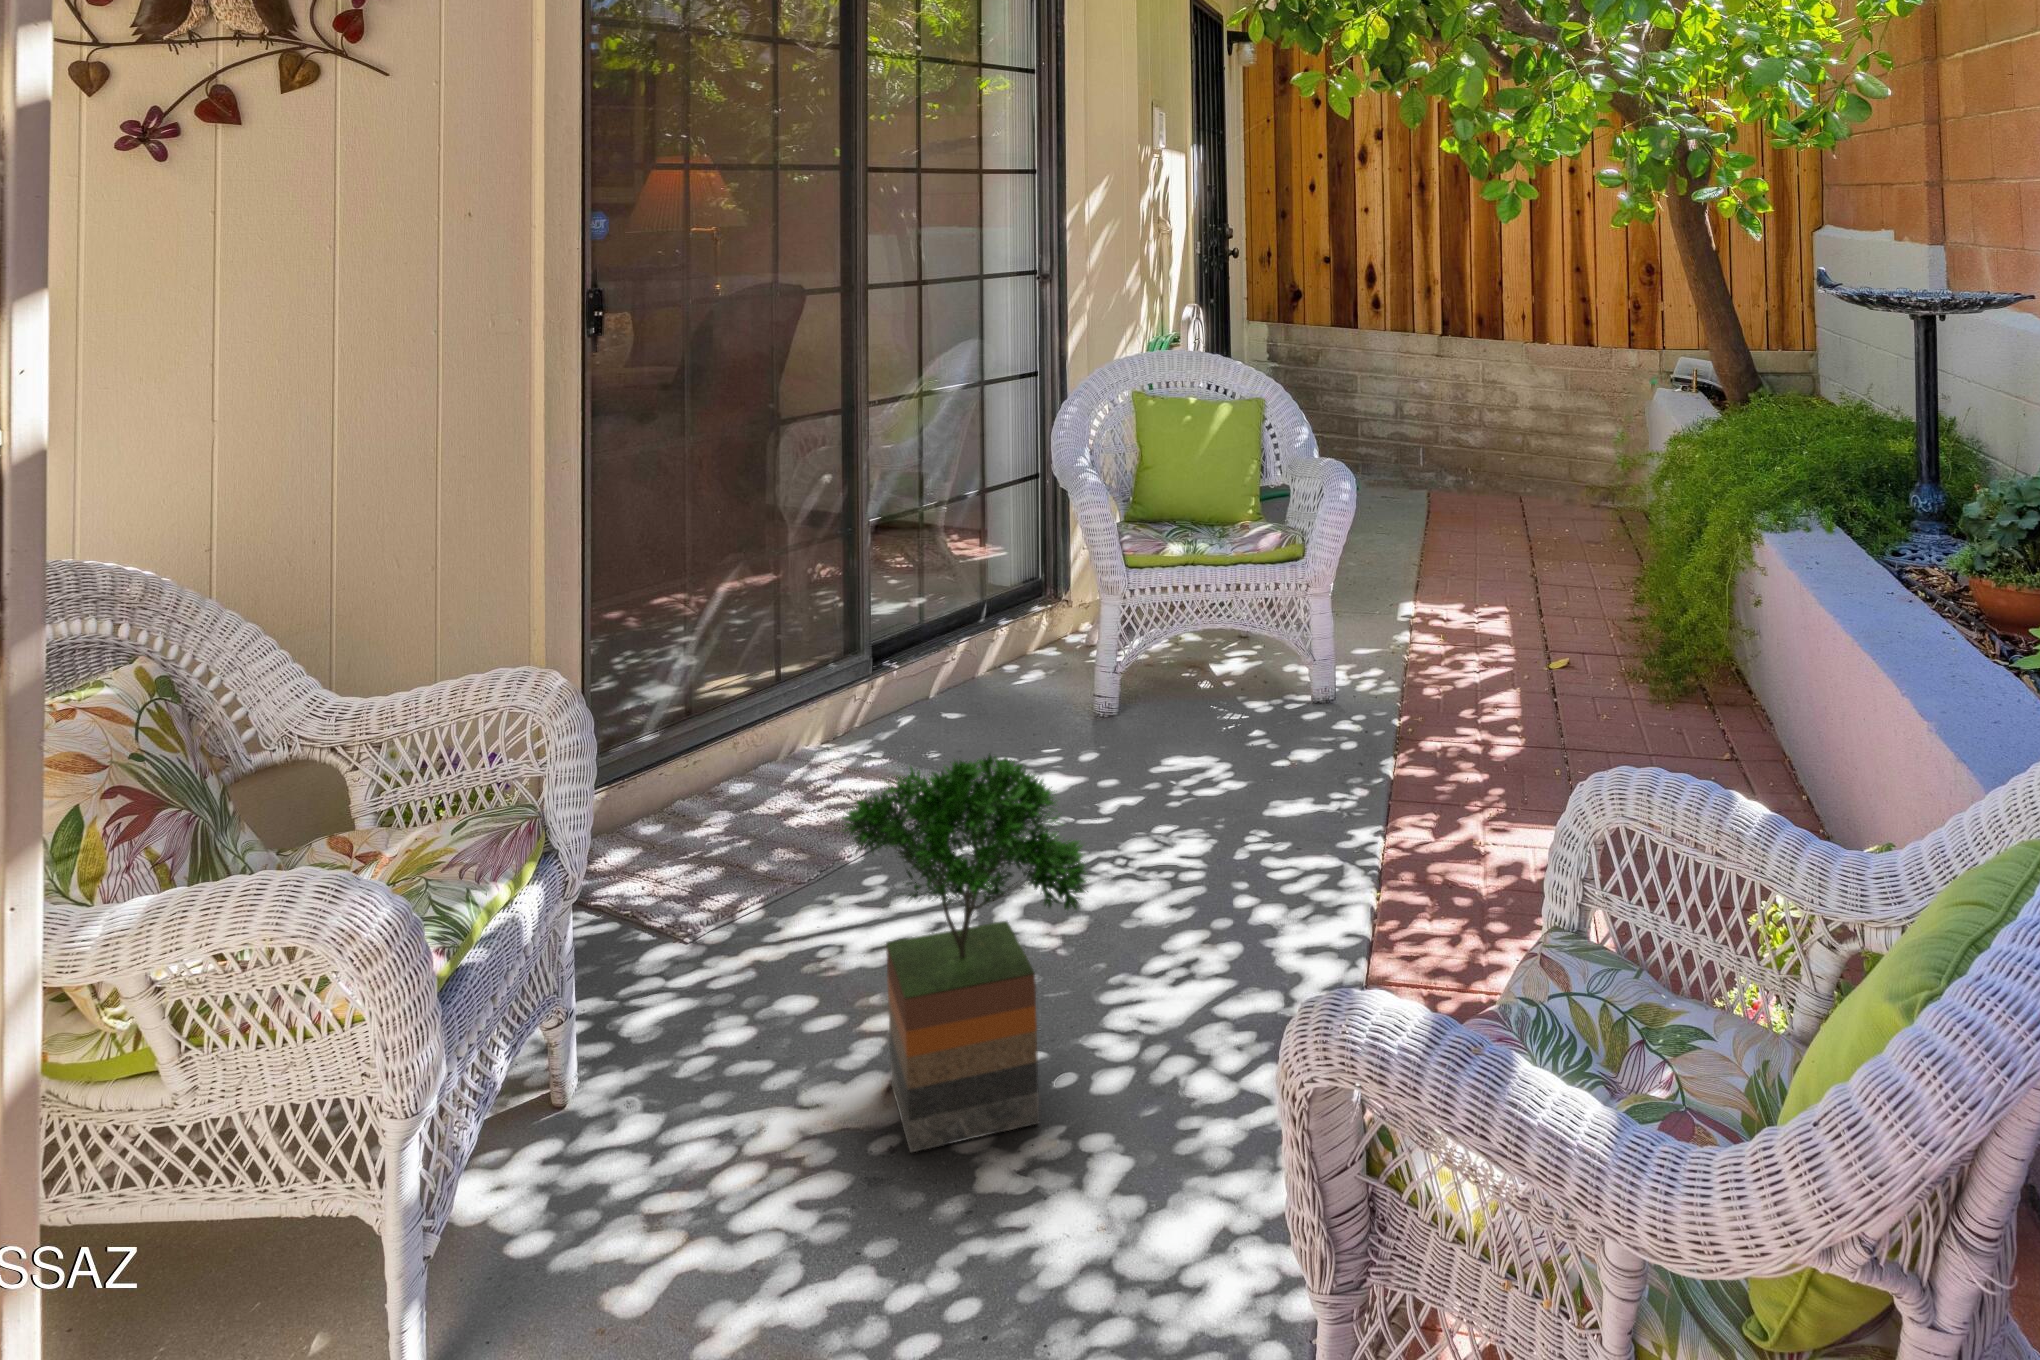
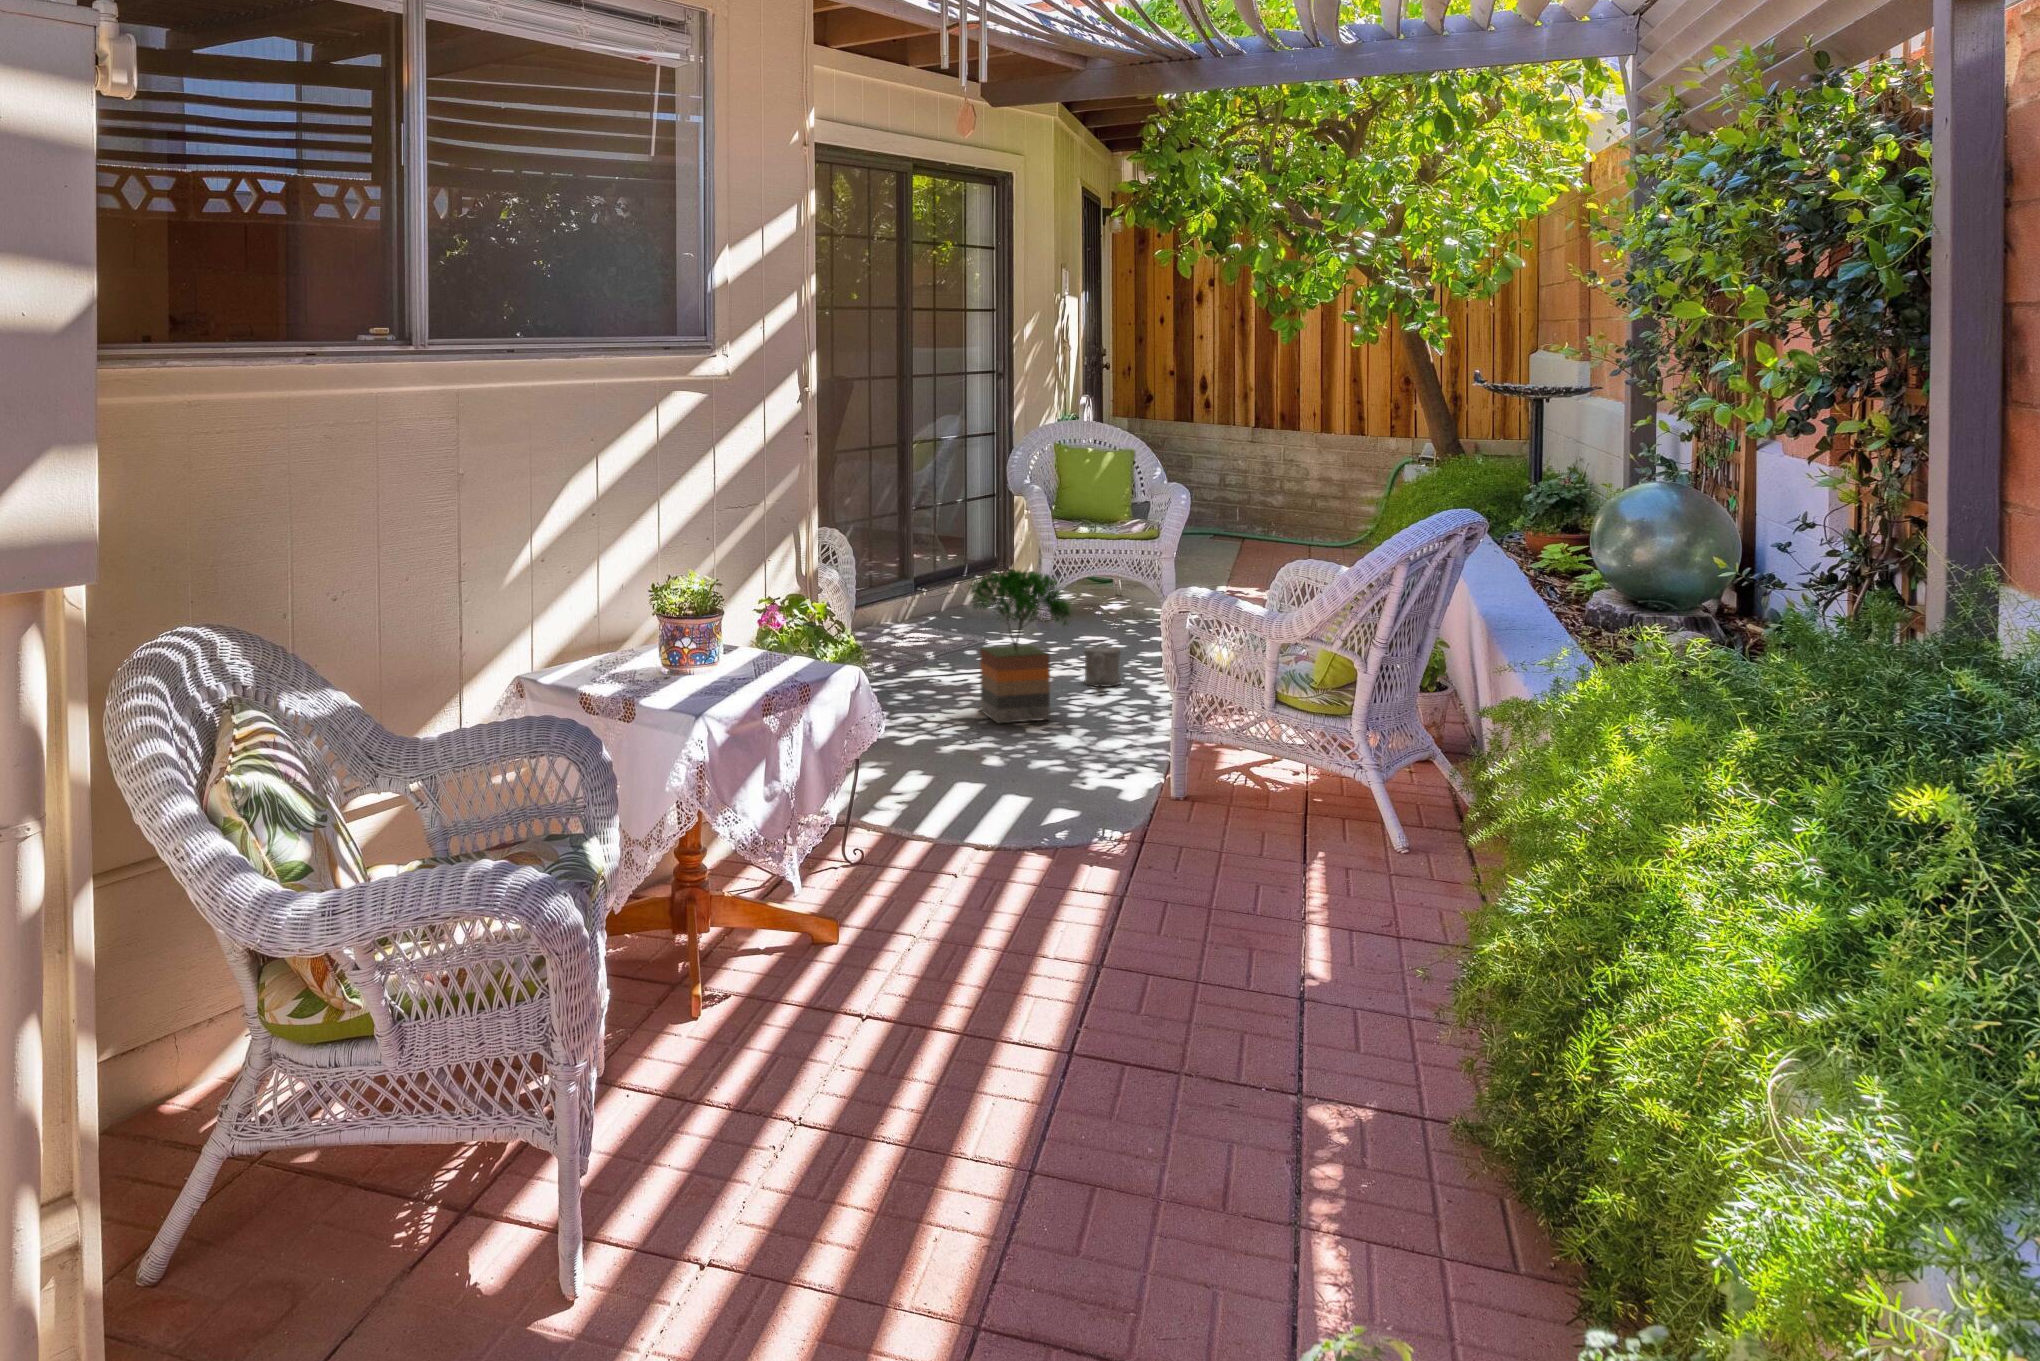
watering can: none [1145,835,1221,948] -> present [1084,643,1121,687]

